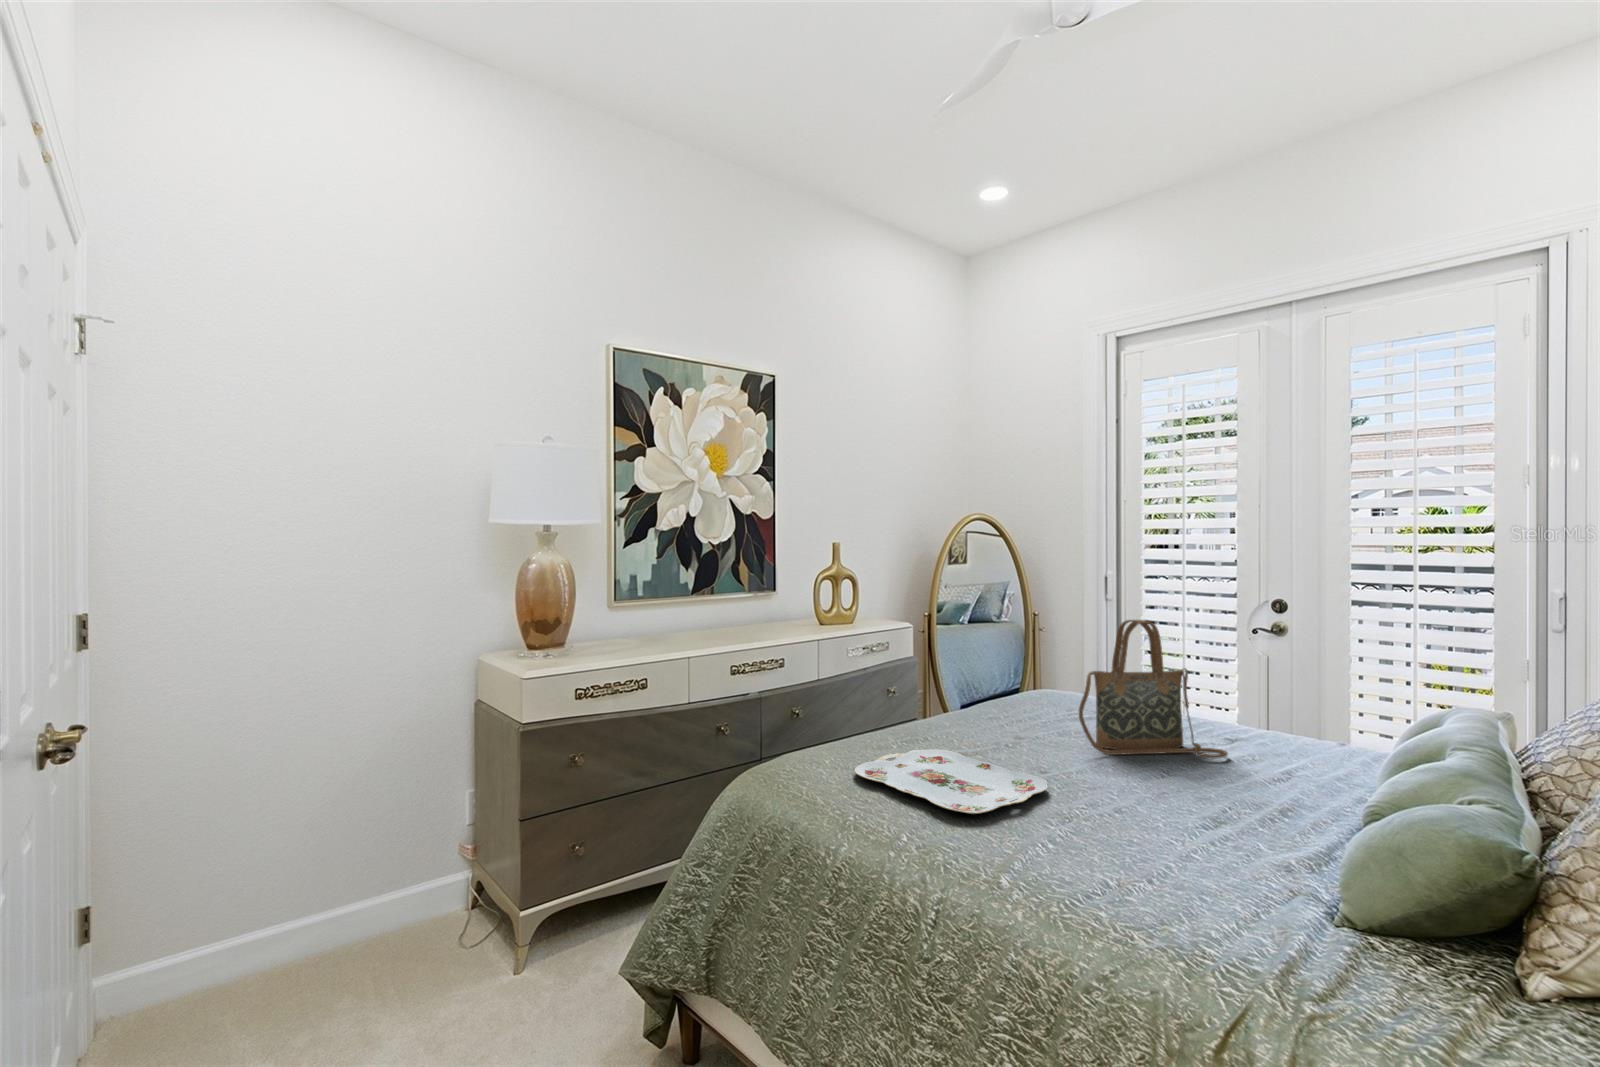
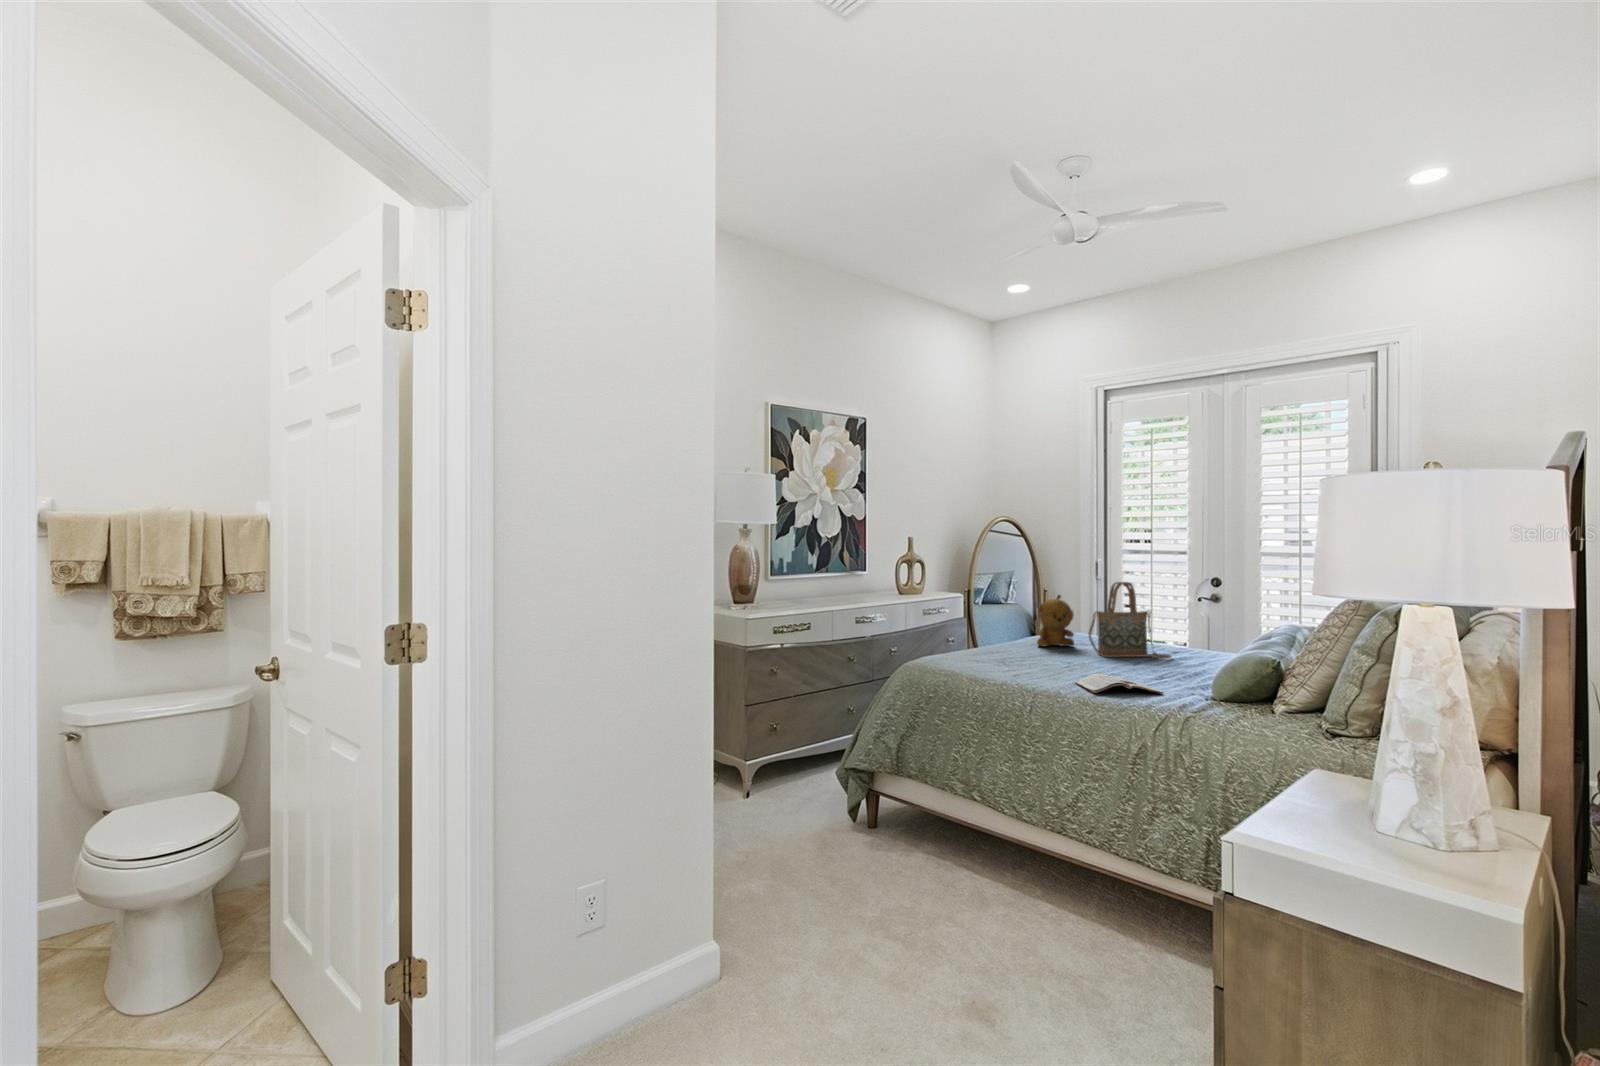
stuffed bear: none [996,637,1058,724] -> present [1037,595,1074,646]
serving tray: present [854,749,1048,814] -> none [969,655,1076,674]
magazine: none [1037,827,1231,898] -> present [1075,674,1164,694]

